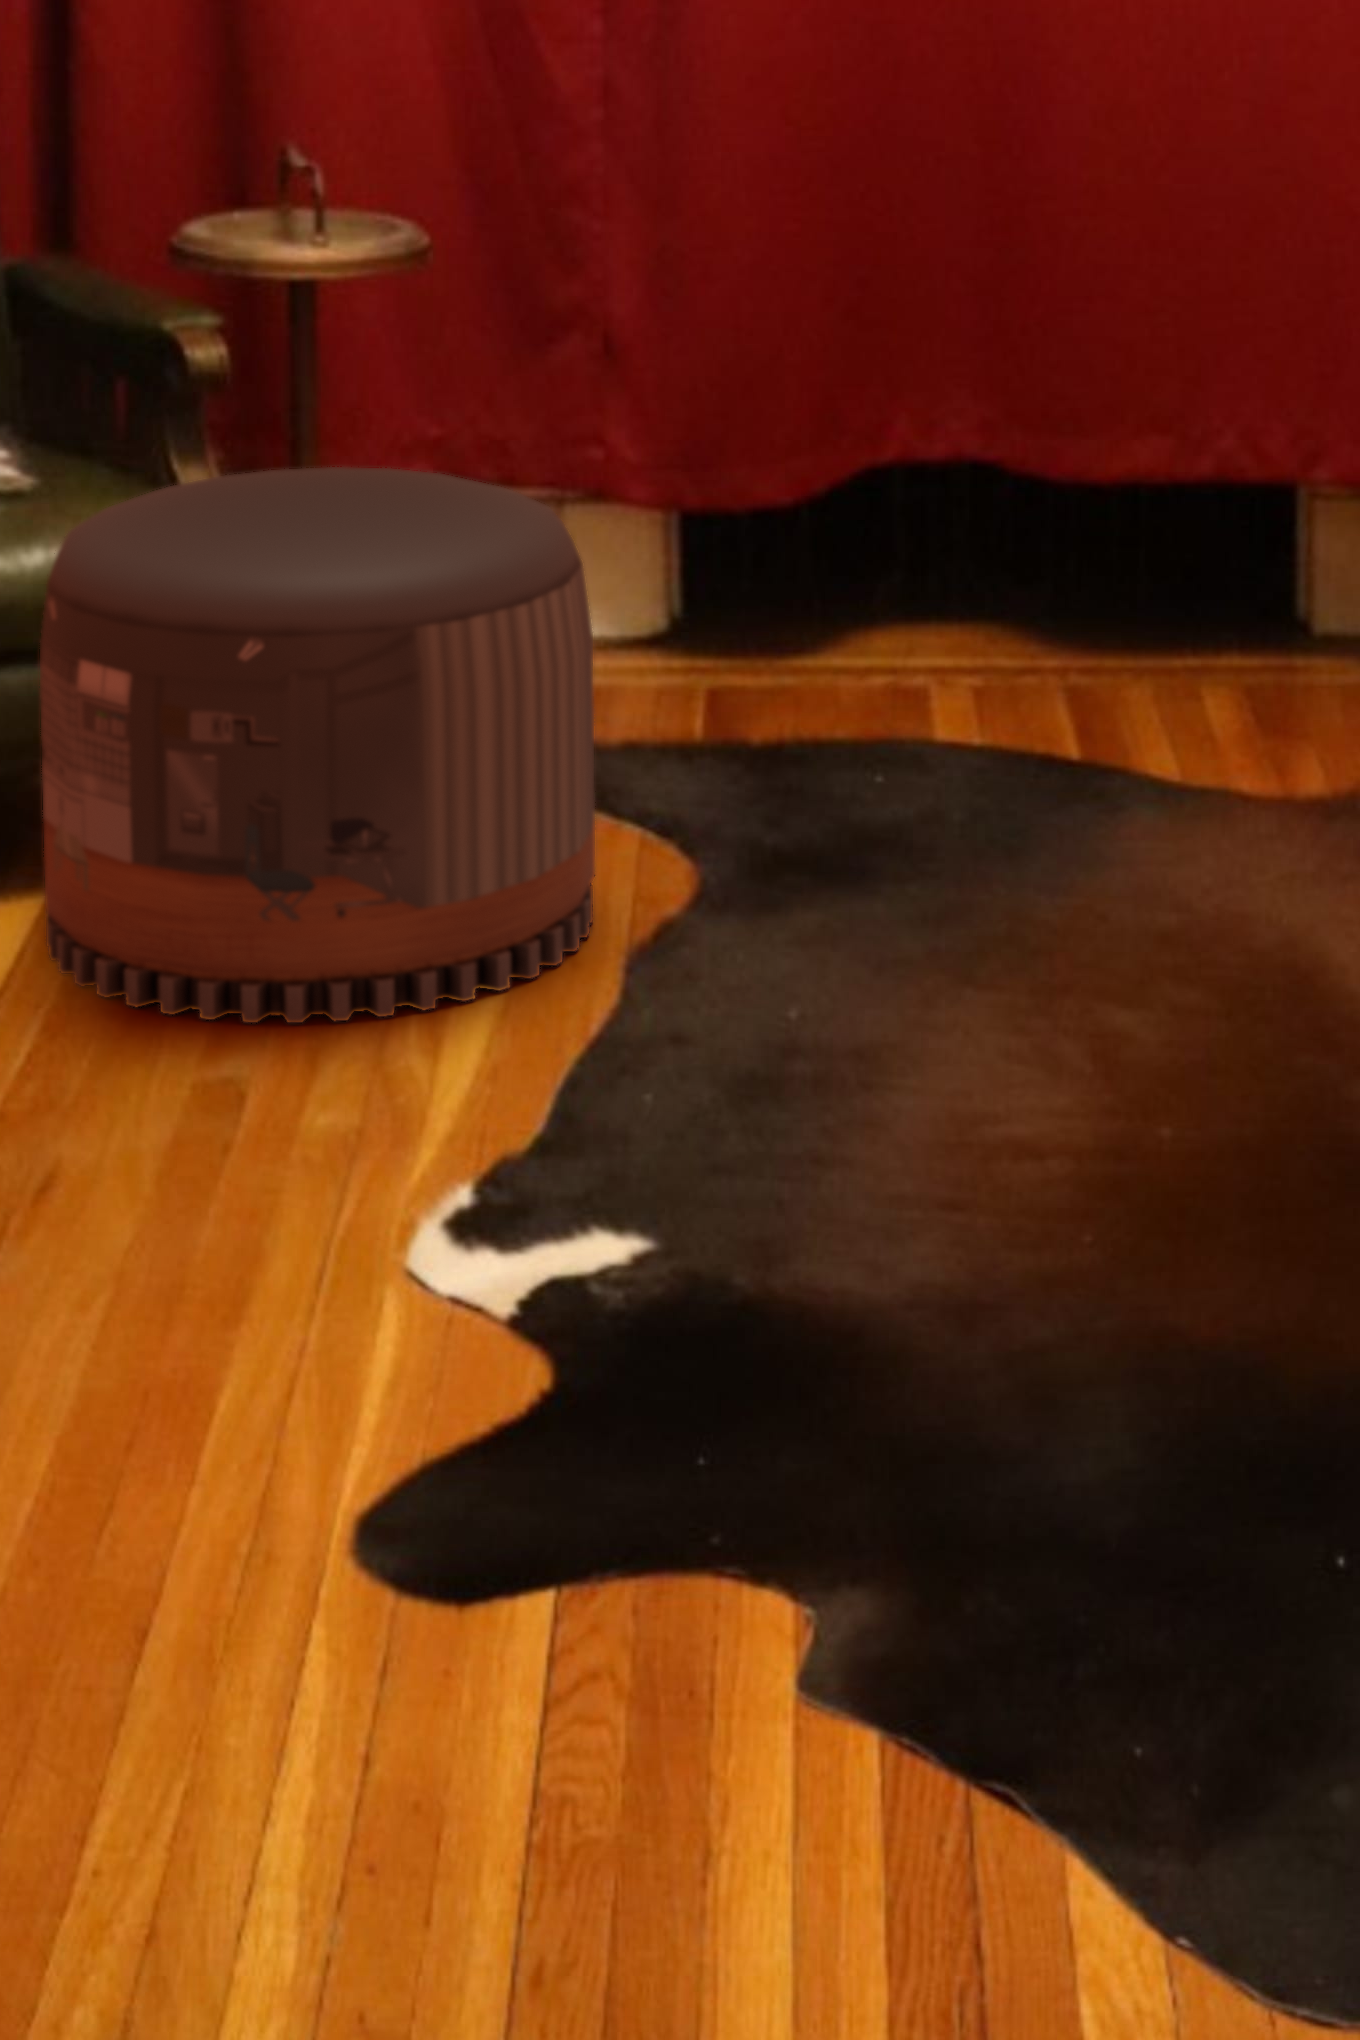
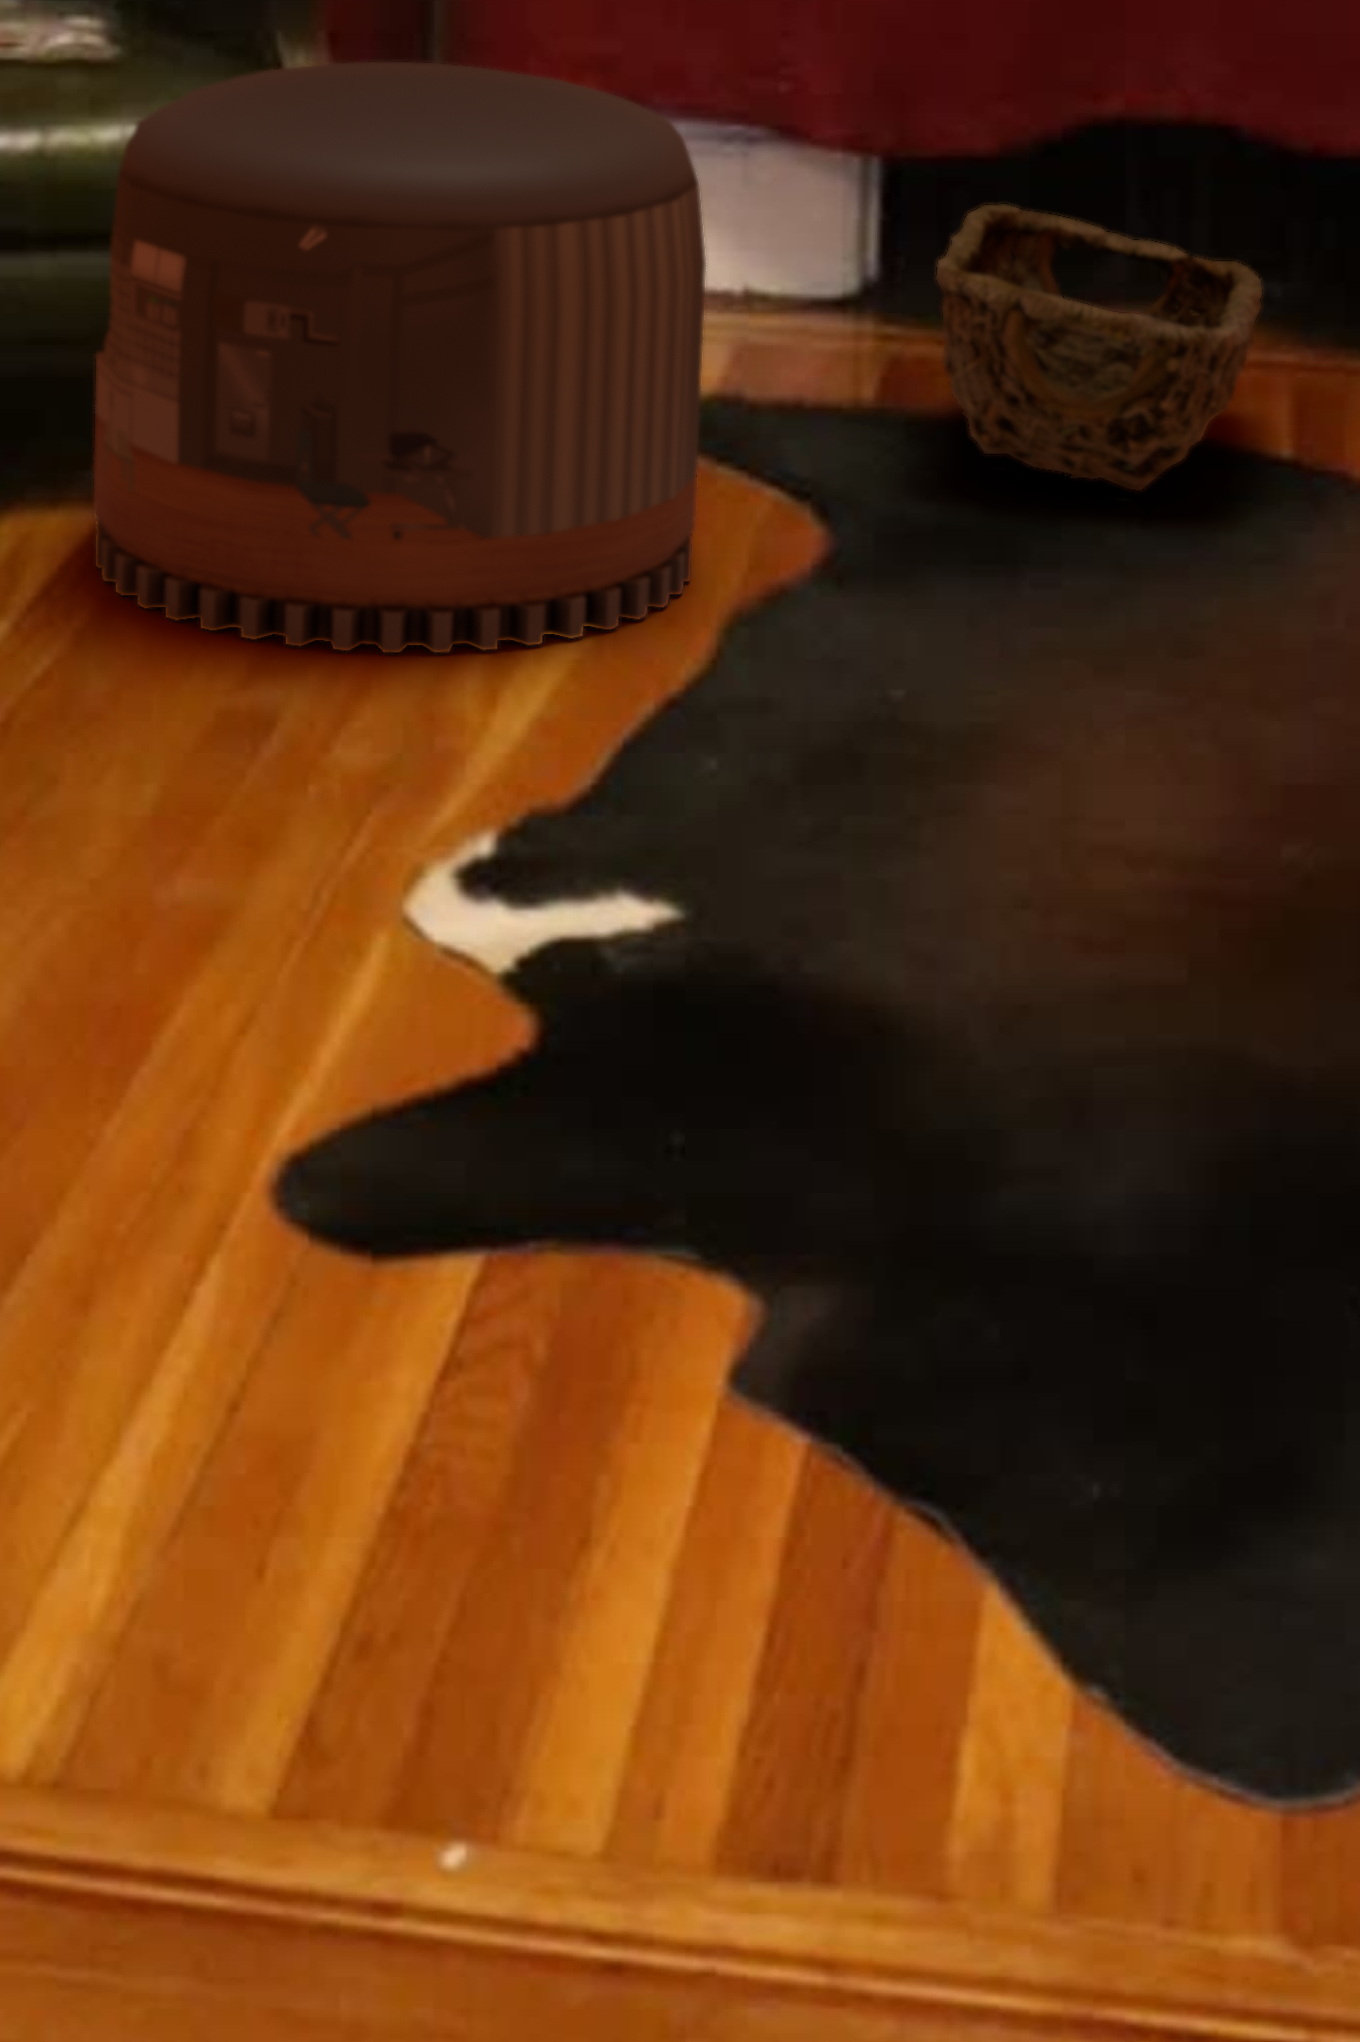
woven basket: none [780,539,1060,796] -> present [937,204,1262,490]

